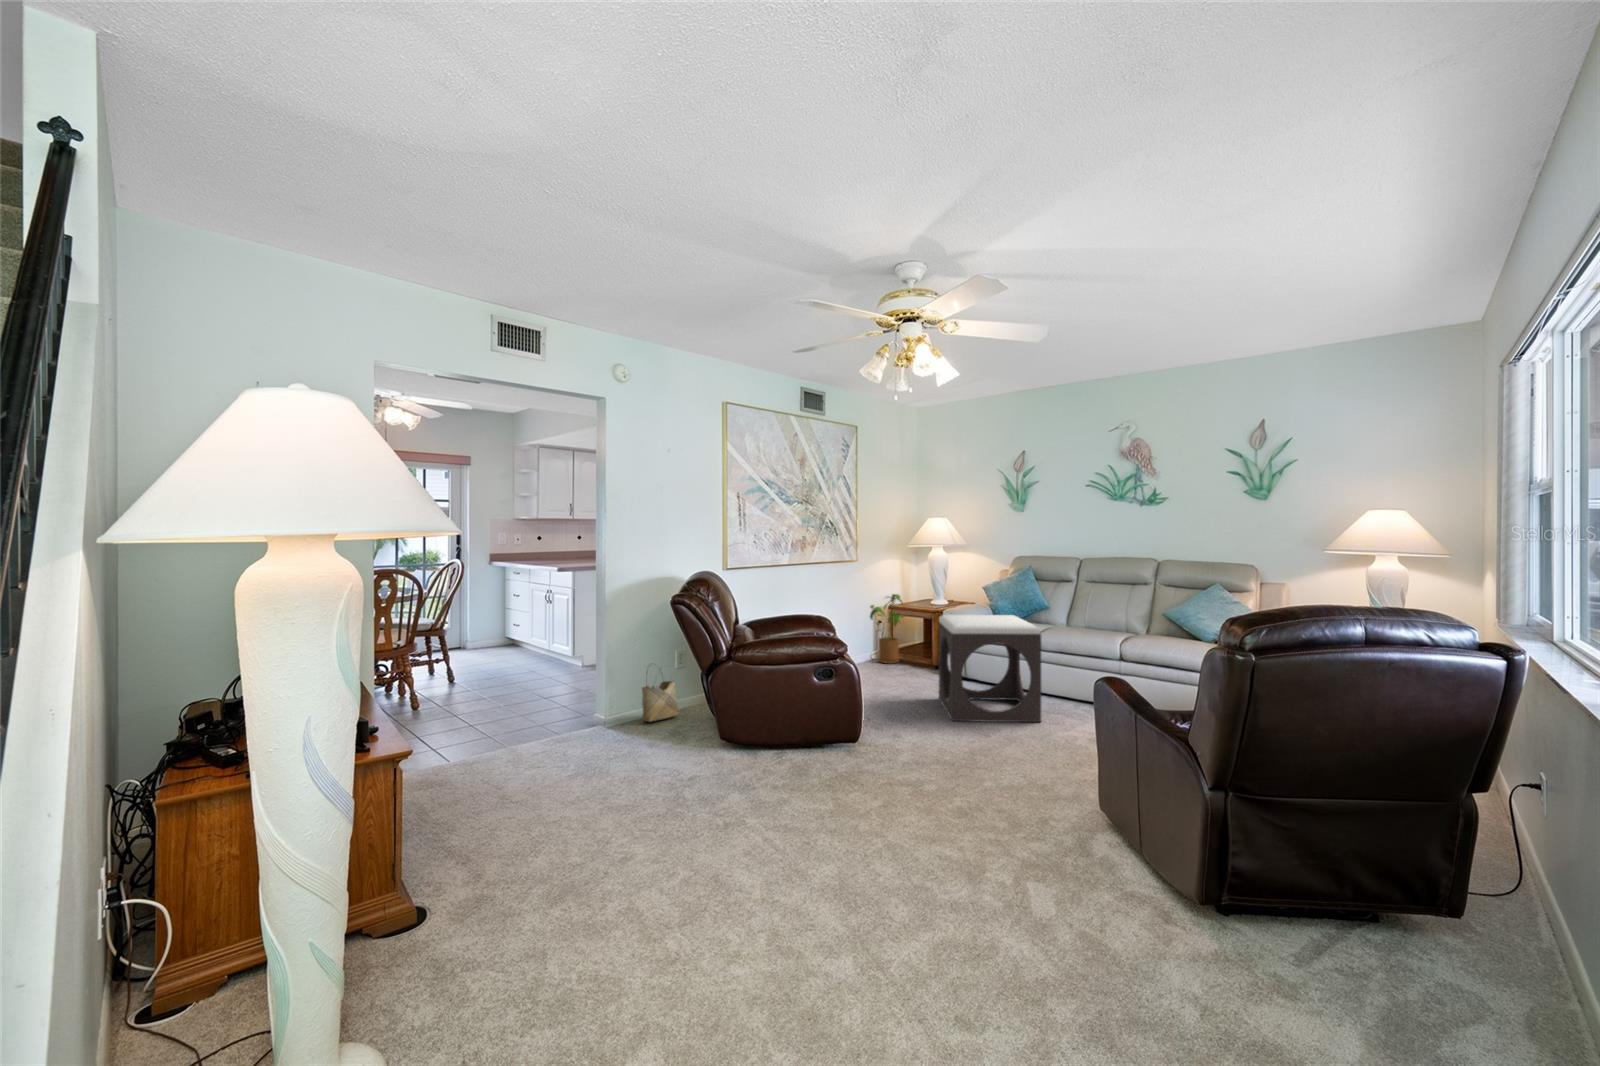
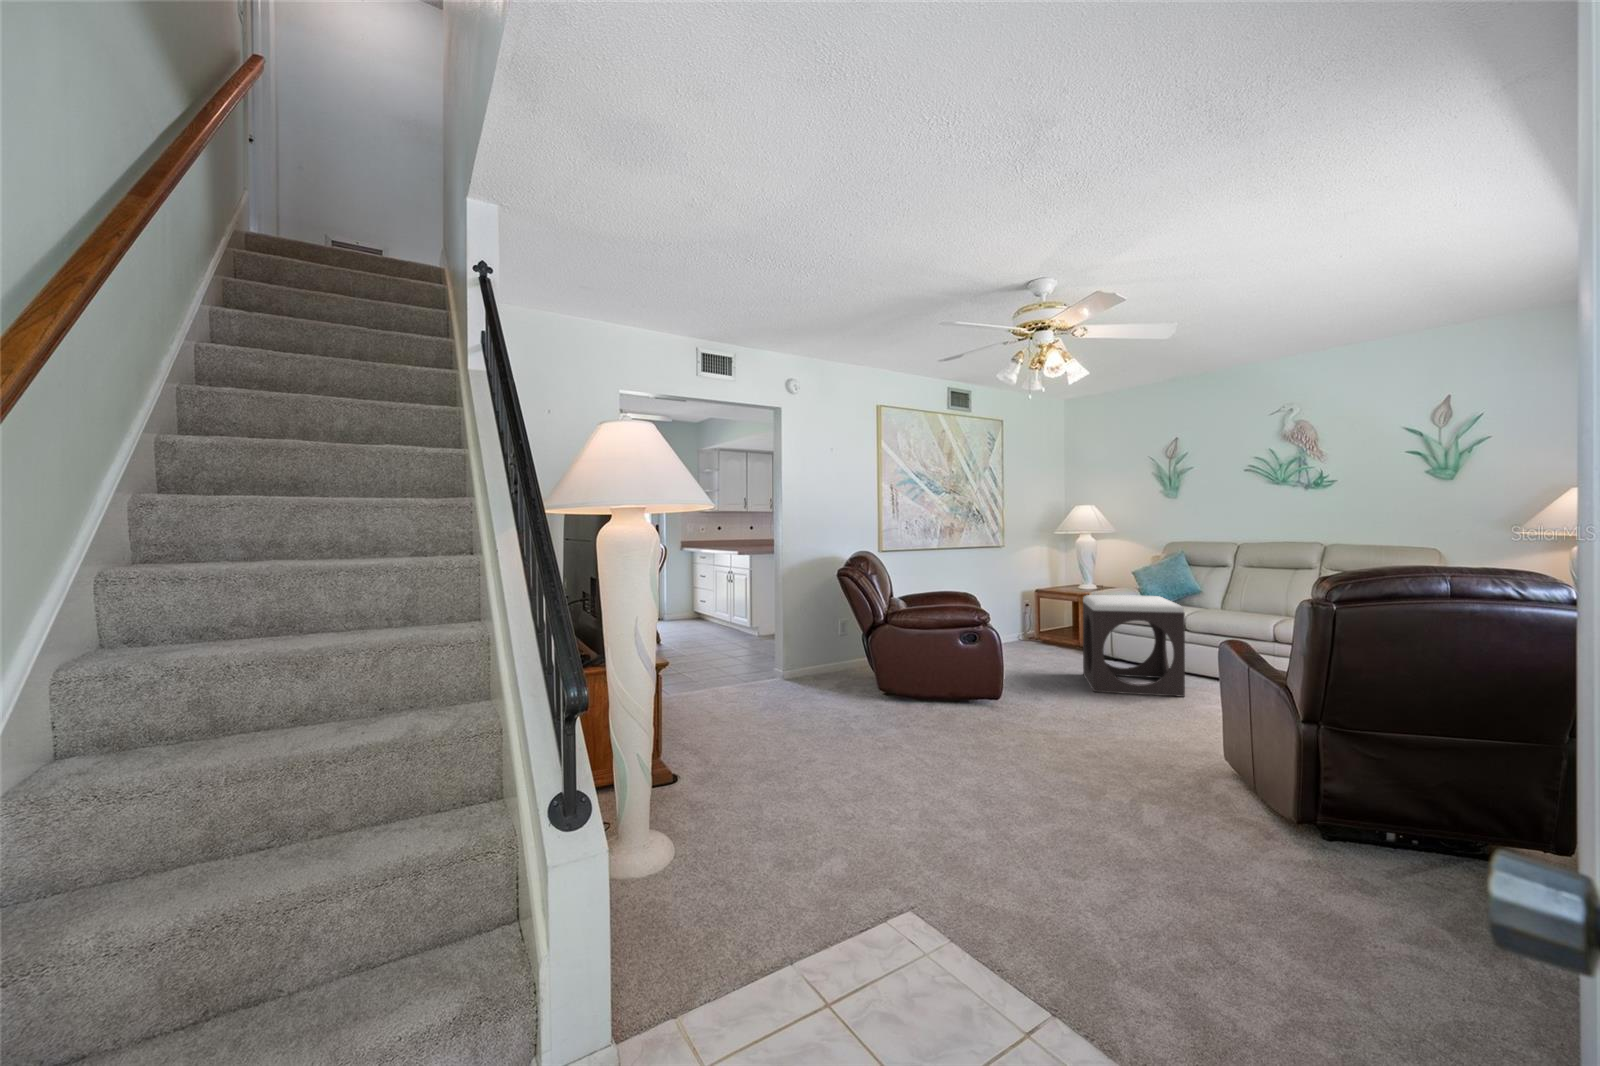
house plant: present [870,594,904,664] -> none [1017,579,1062,645]
woven basket: present [642,681,678,722] -> none [810,631,841,680]

